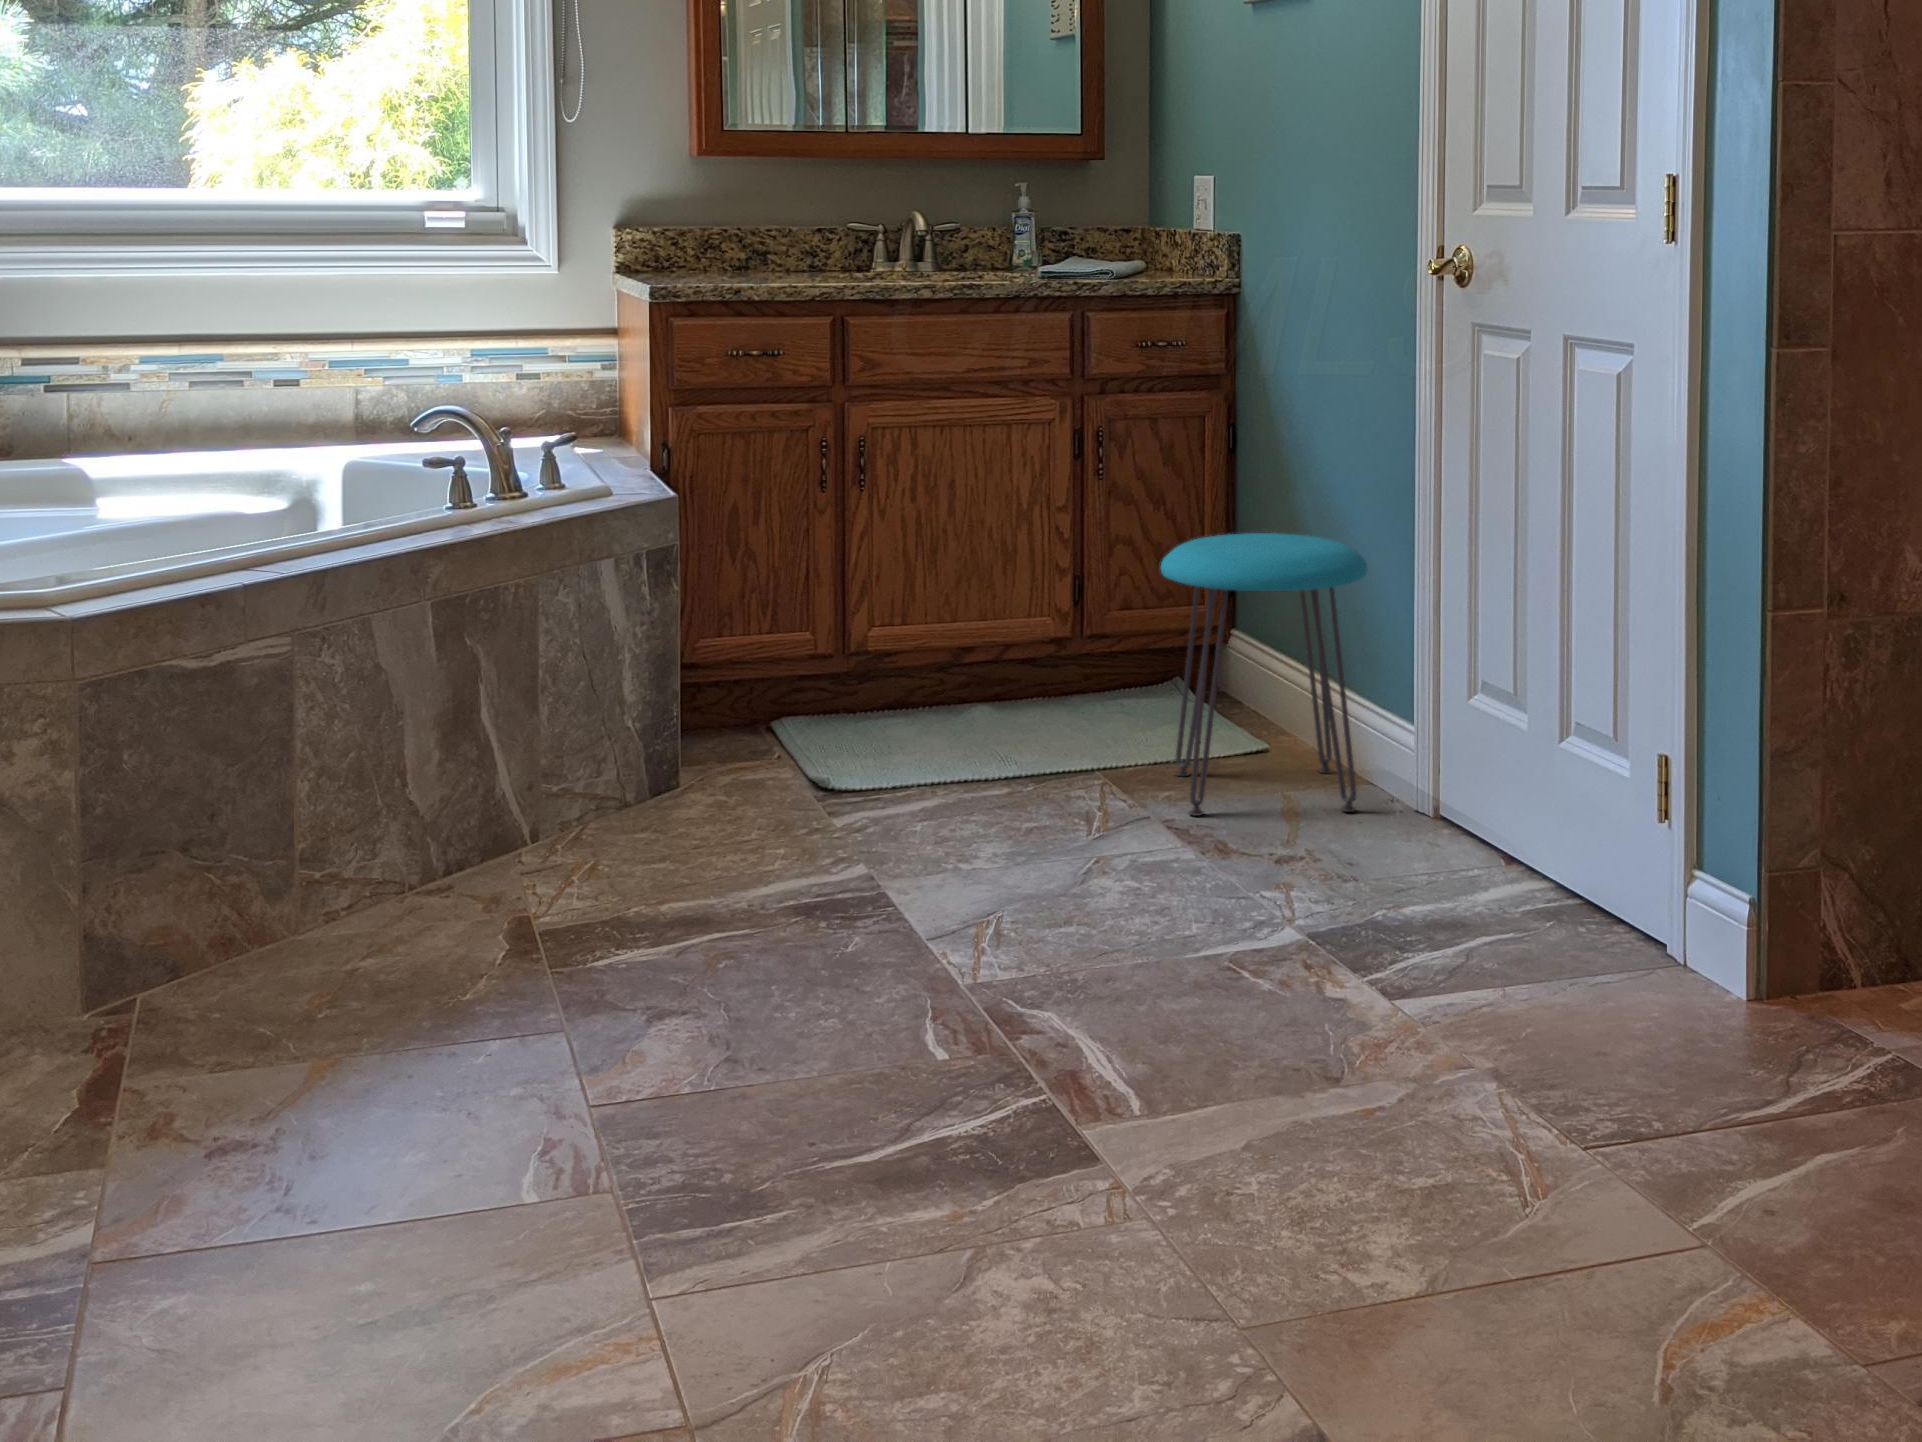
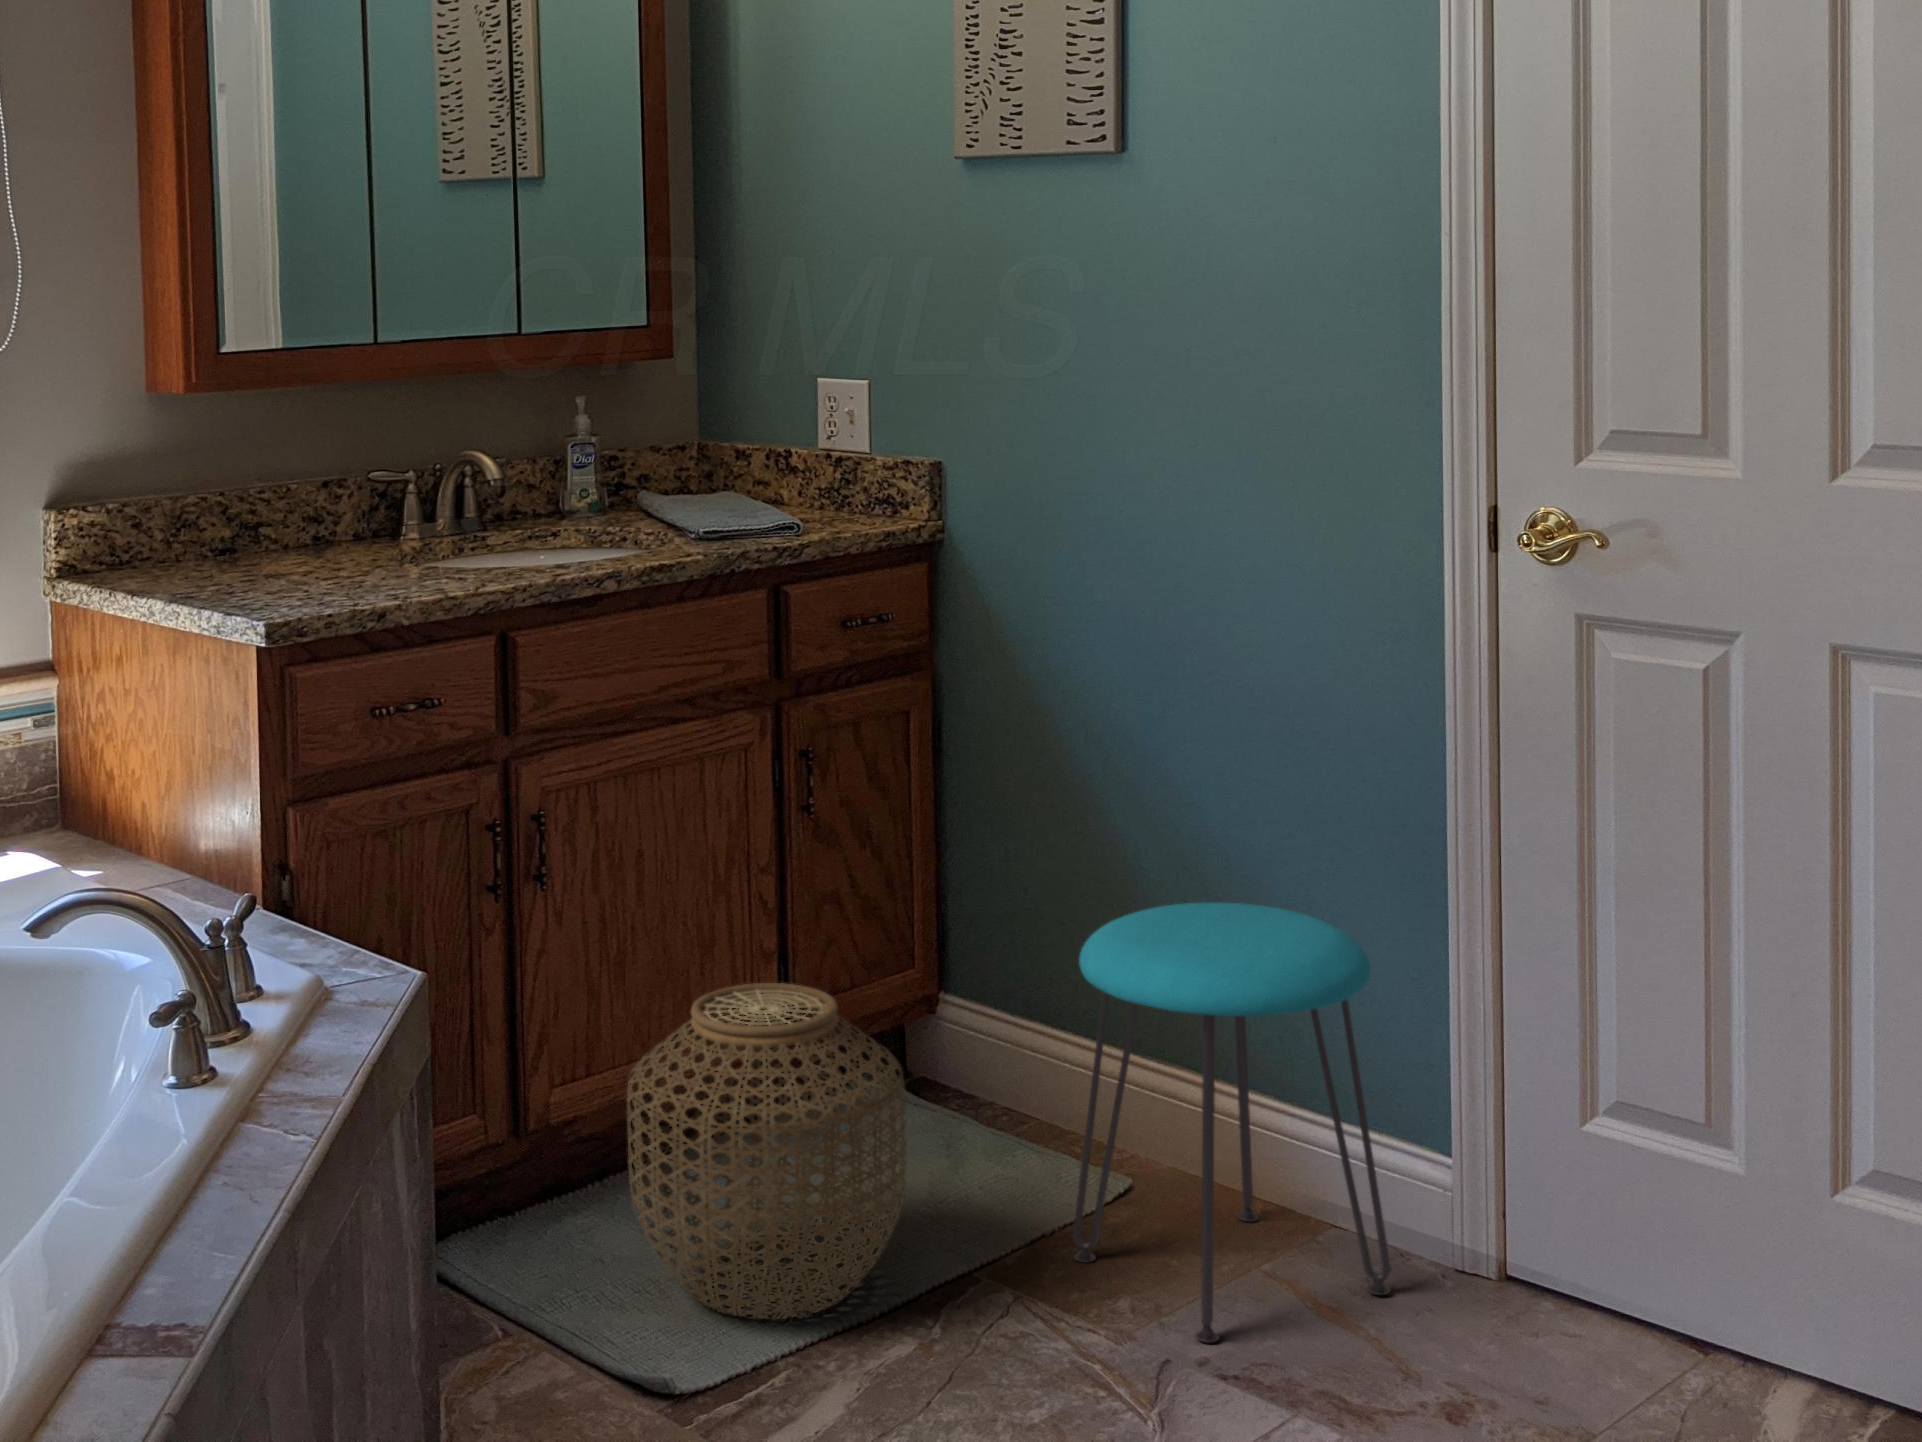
woven basket: none [867,560,1057,774] -> present [627,983,907,1319]

